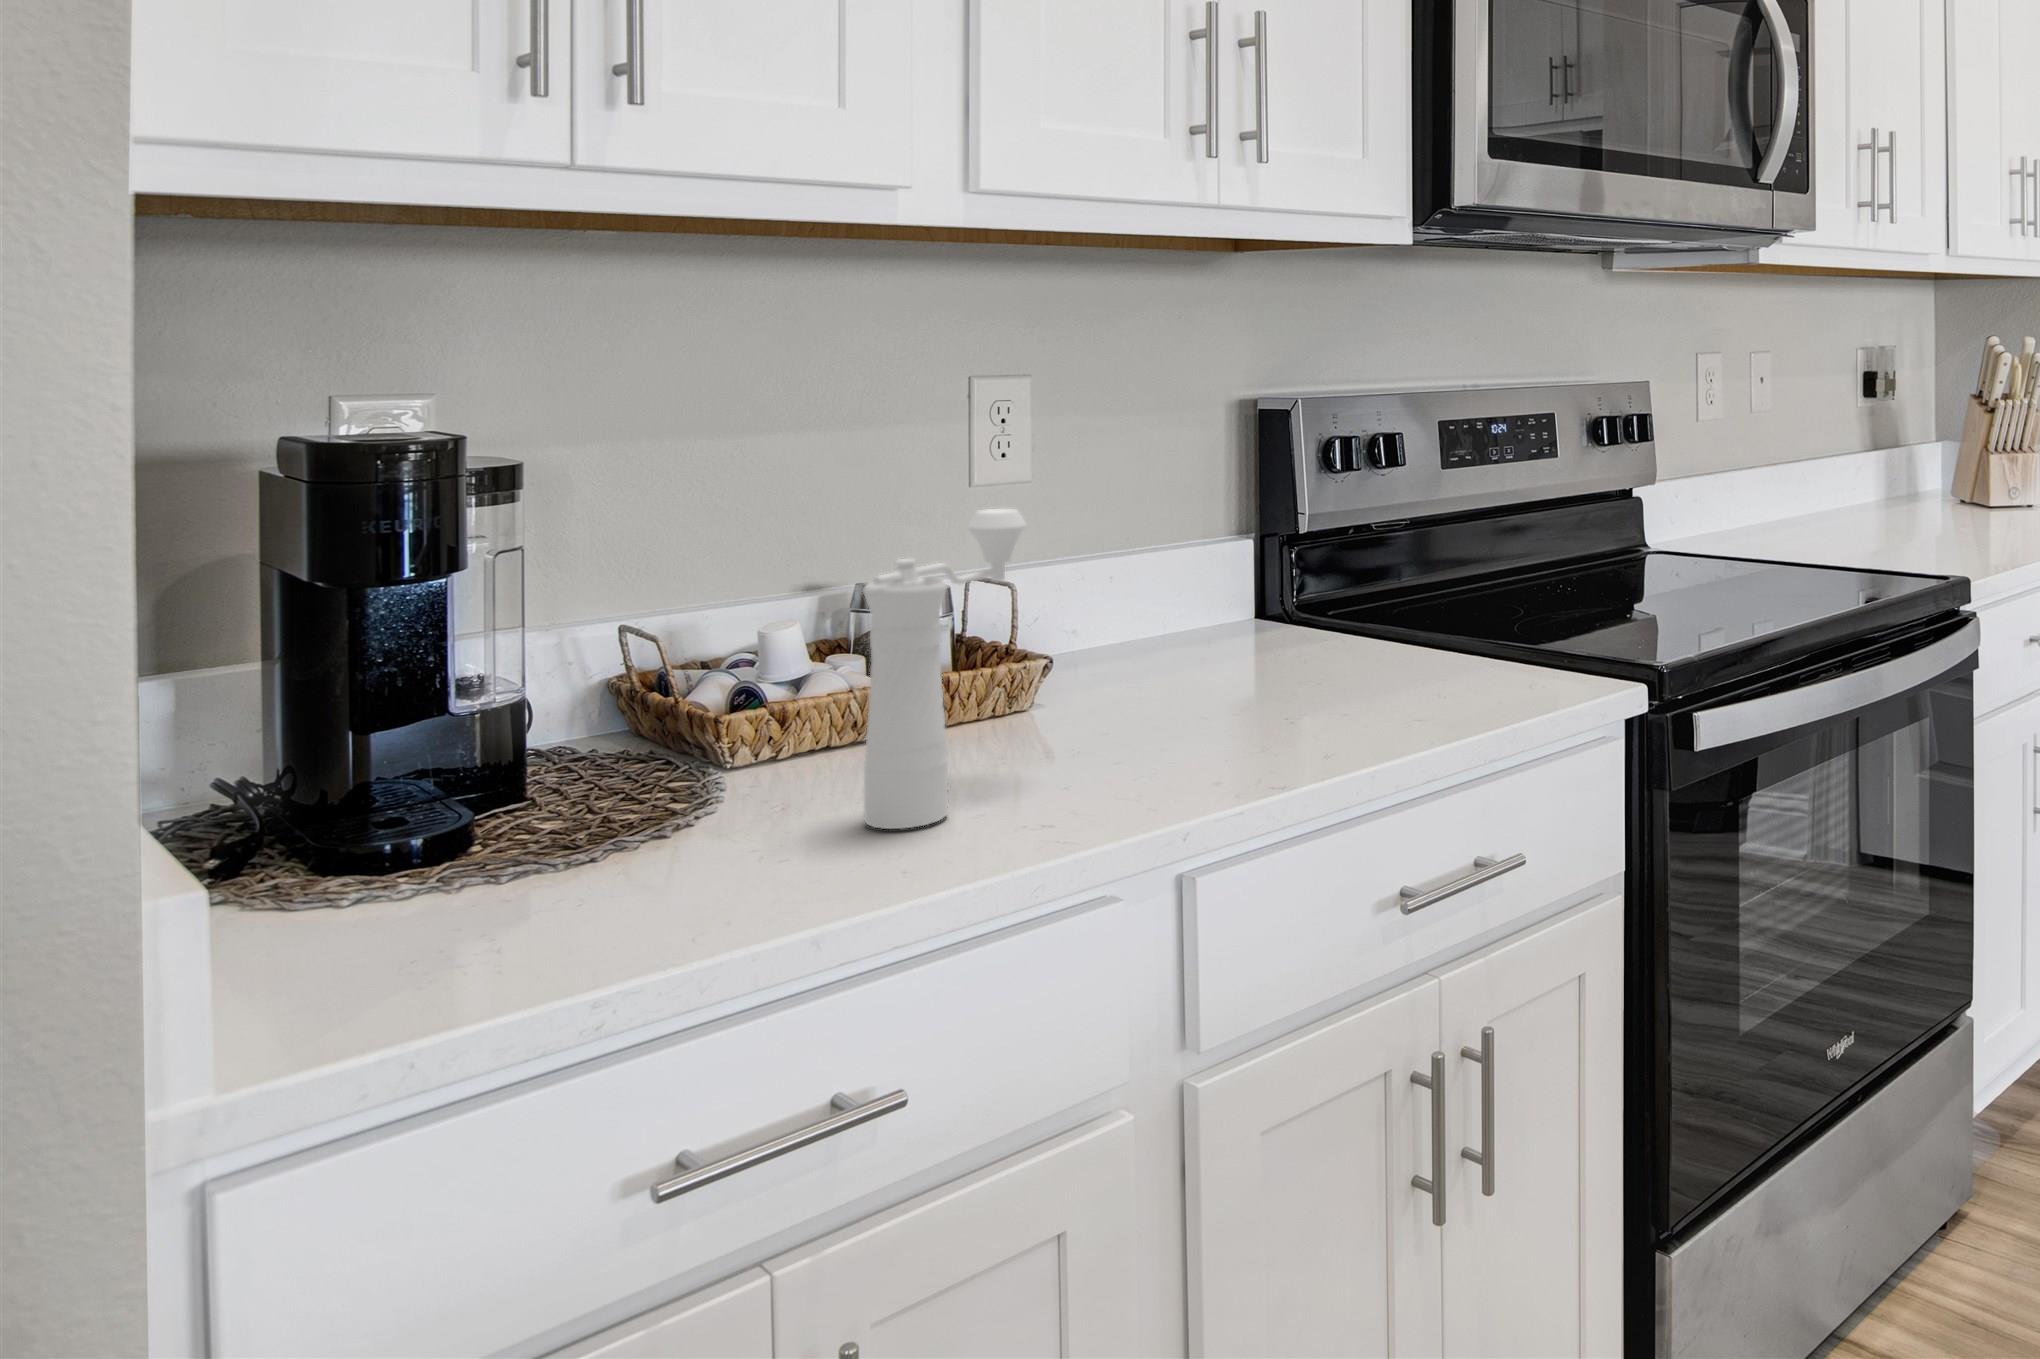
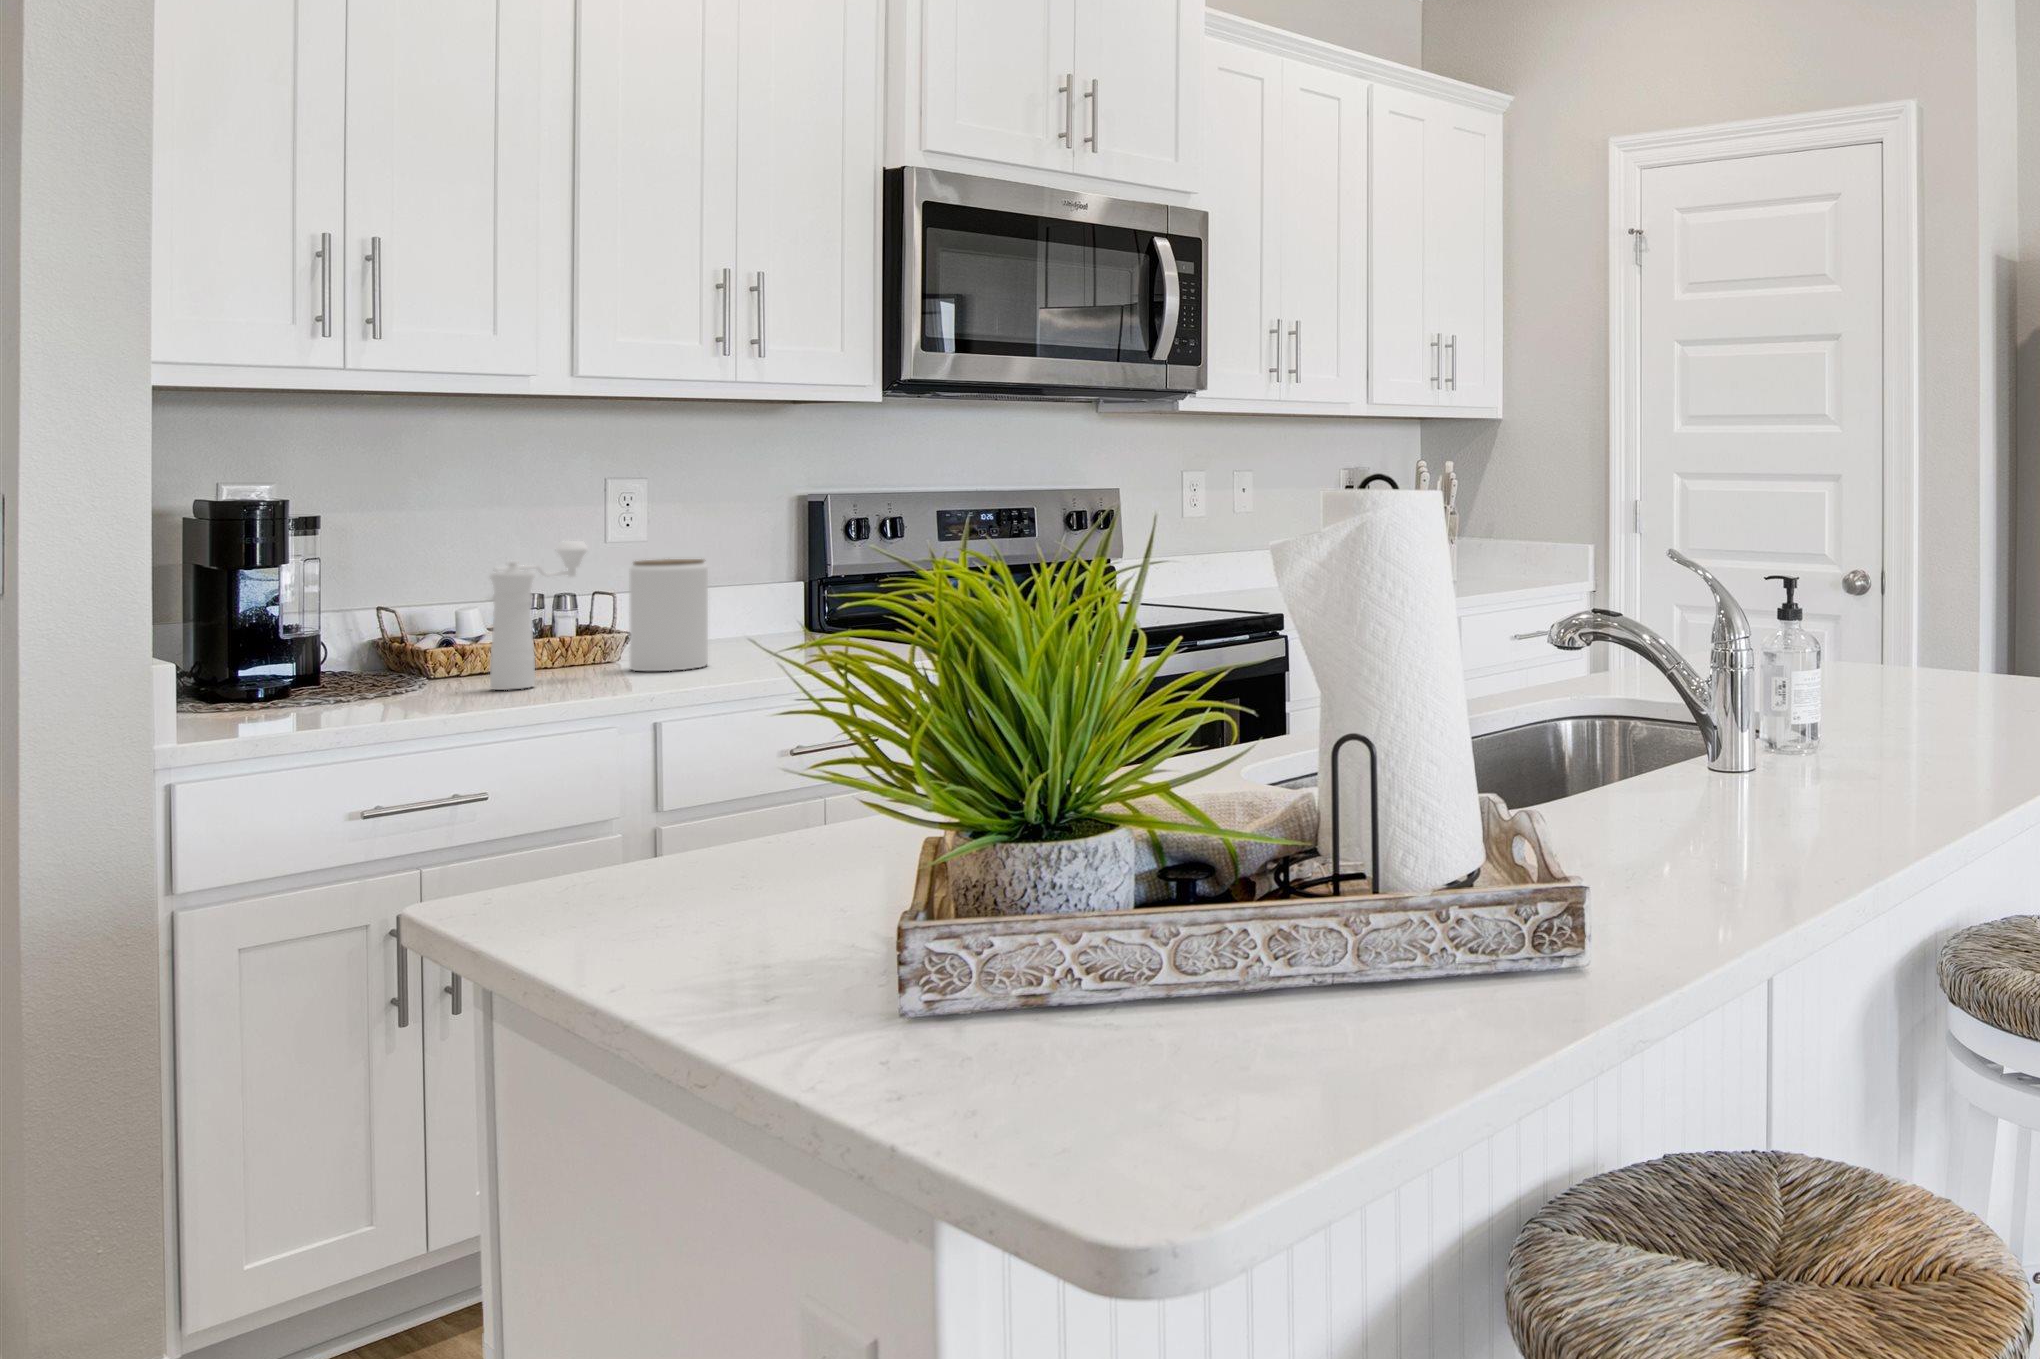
jar: none [1082,532,1217,756] -> present [629,559,708,671]

